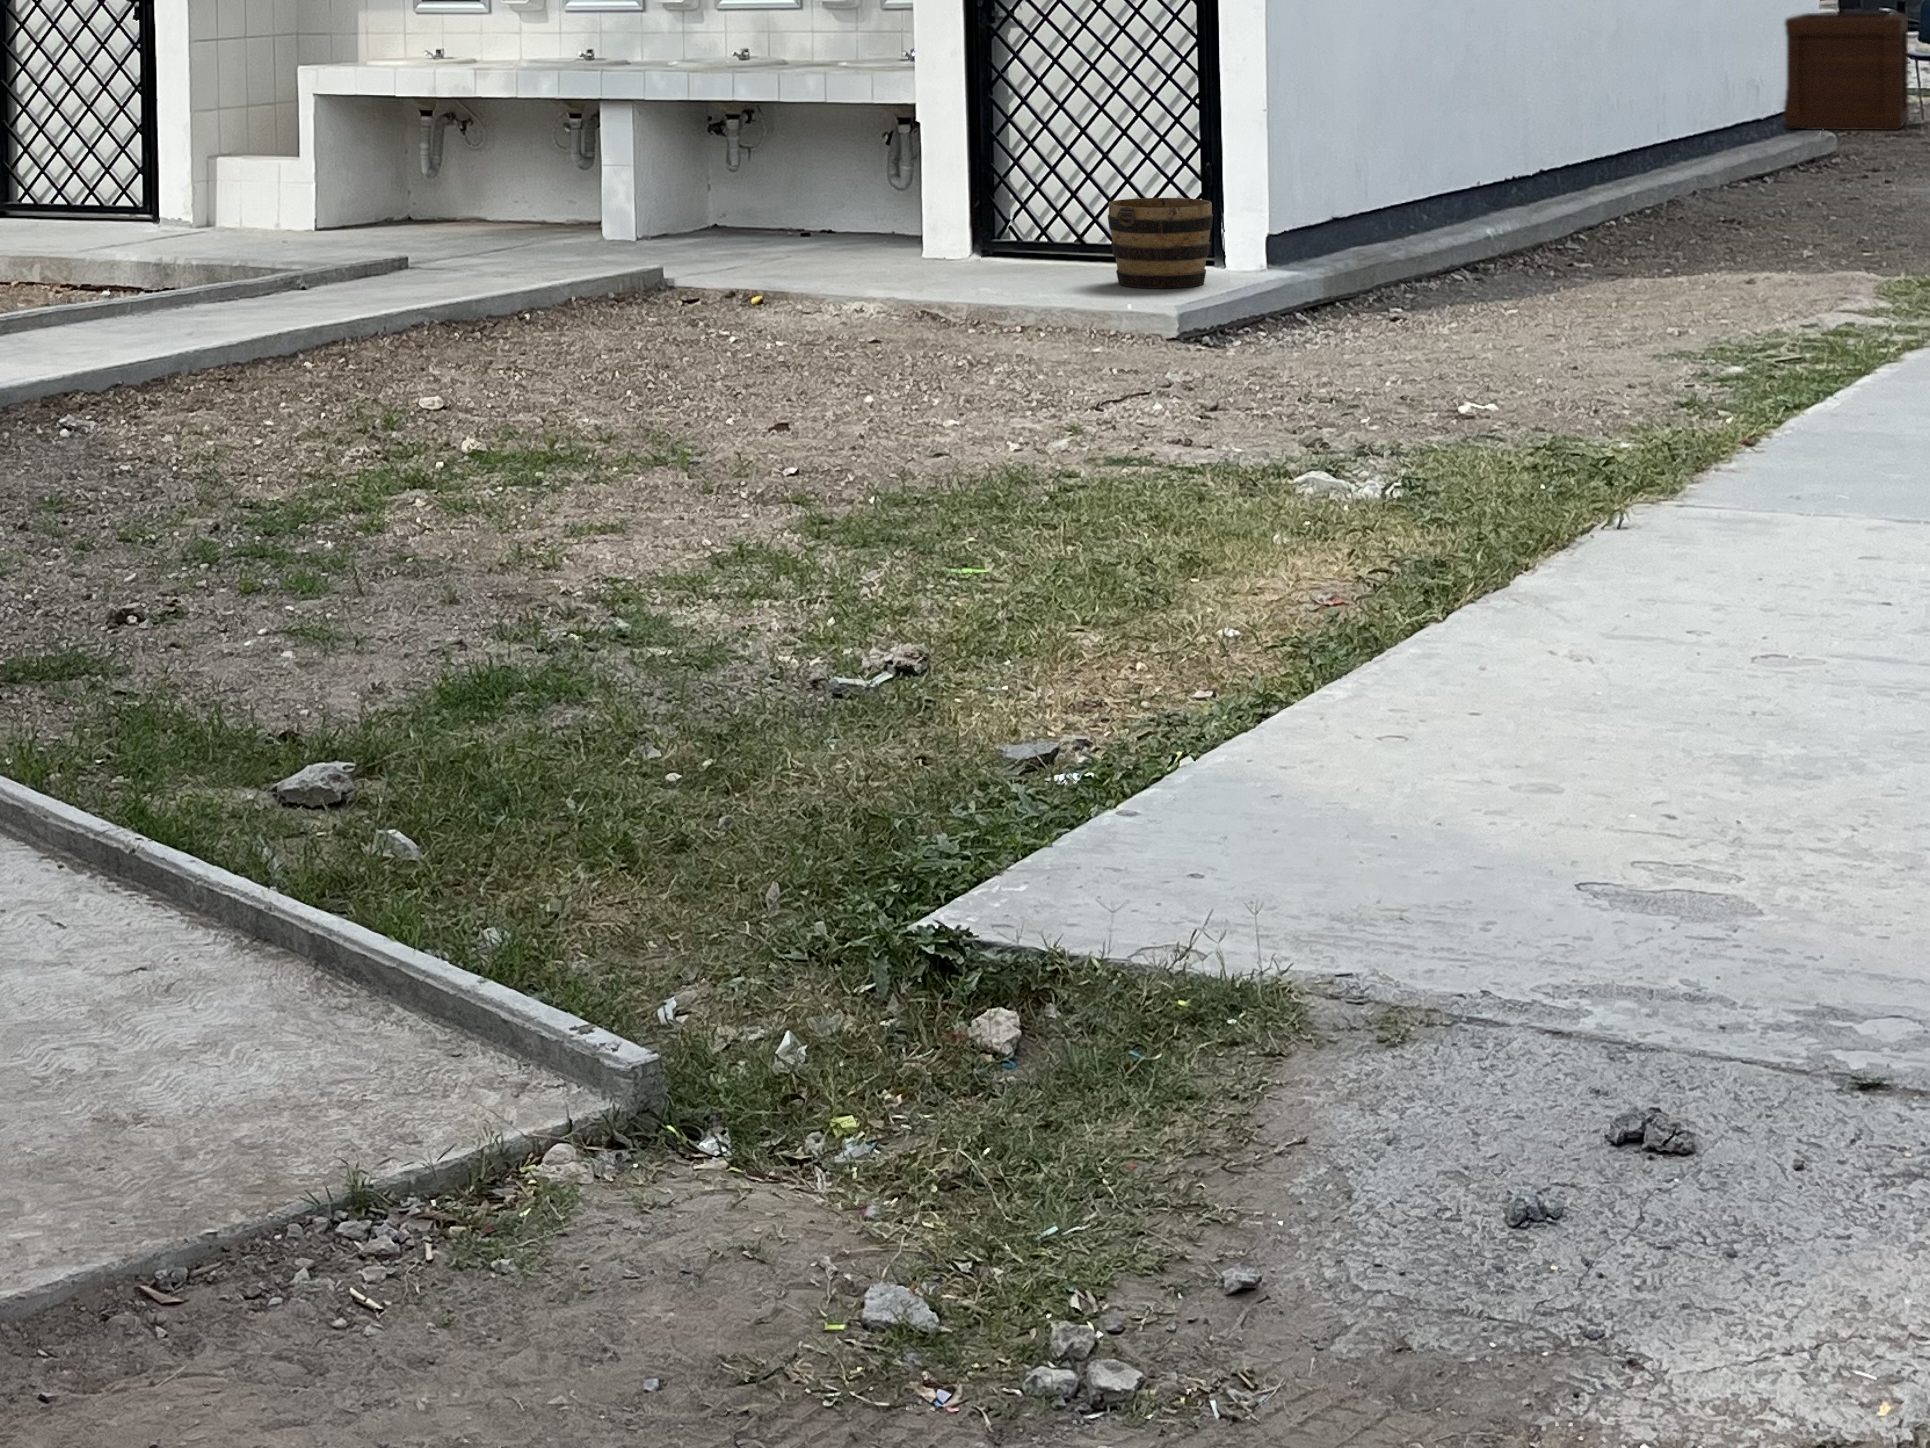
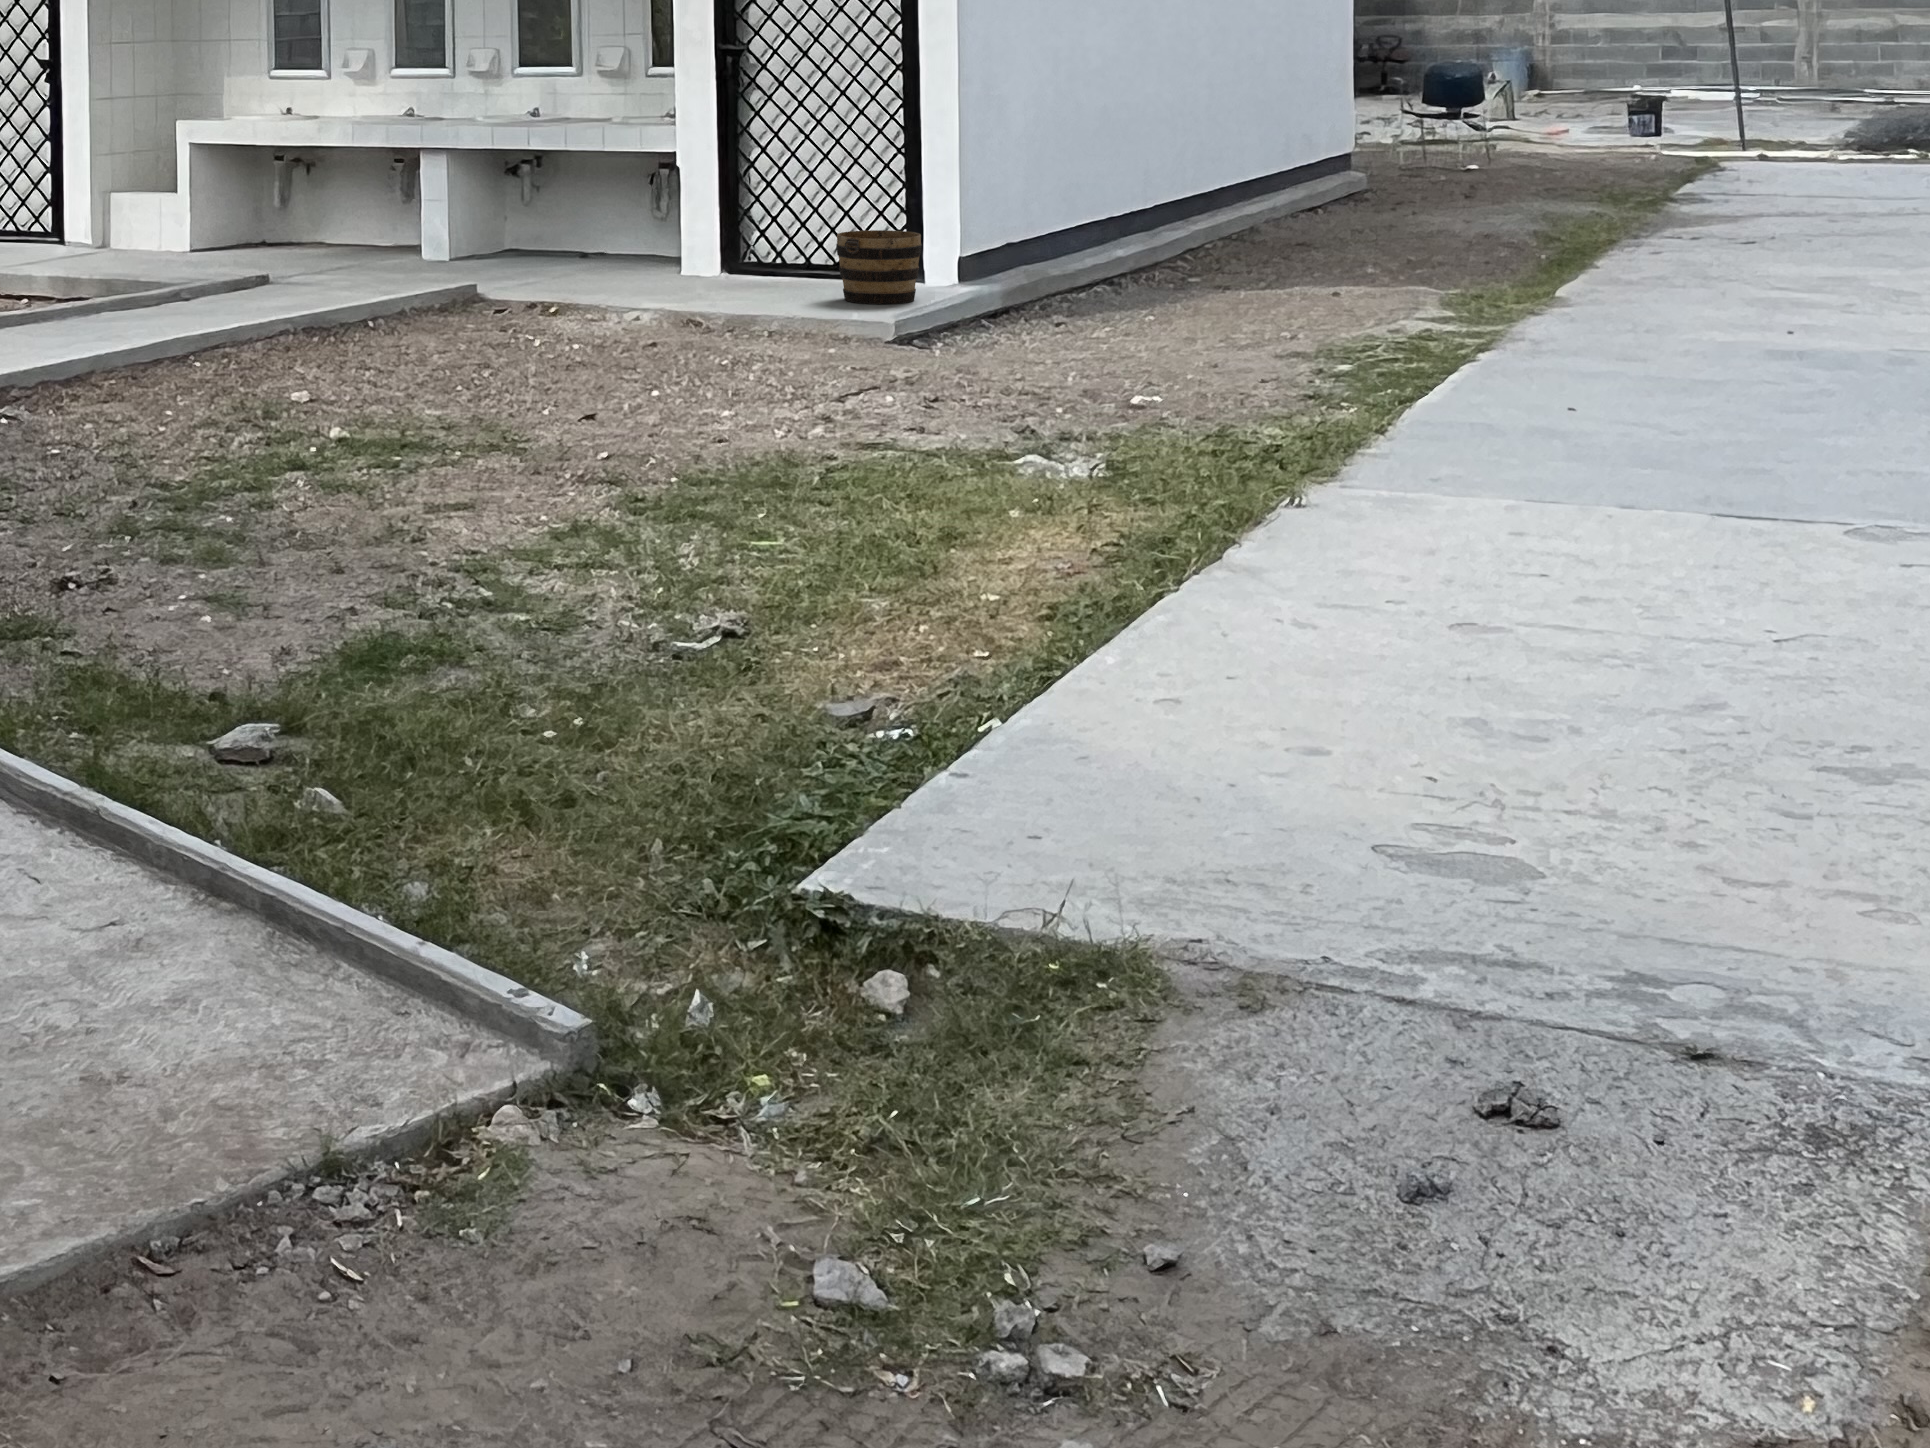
wooden crate: present [1782,13,1909,130] -> none [1346,84,1445,177]

